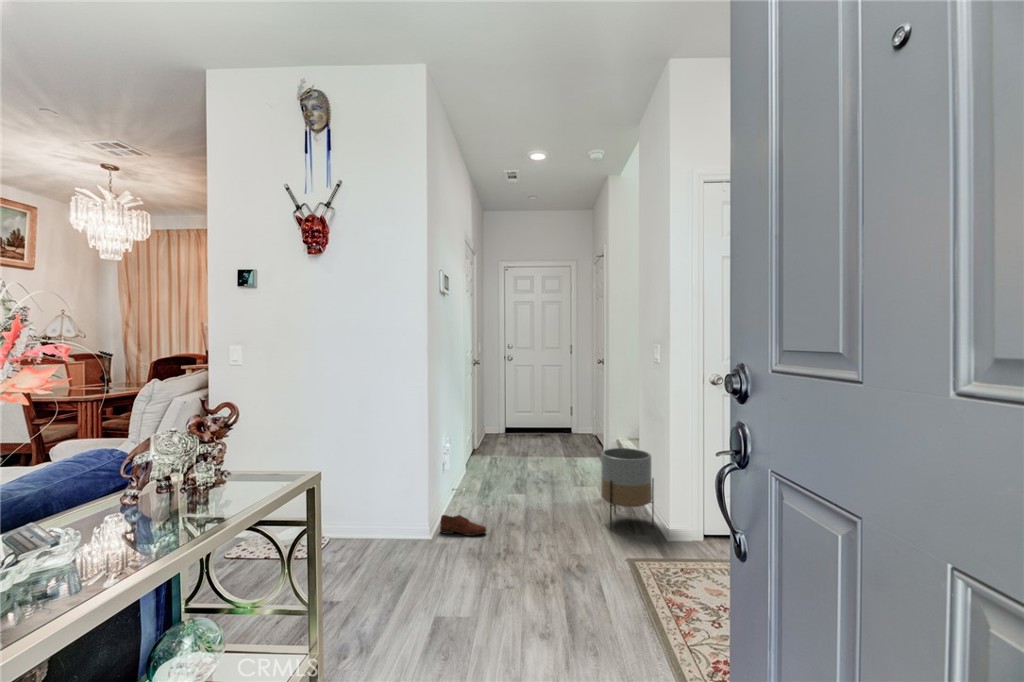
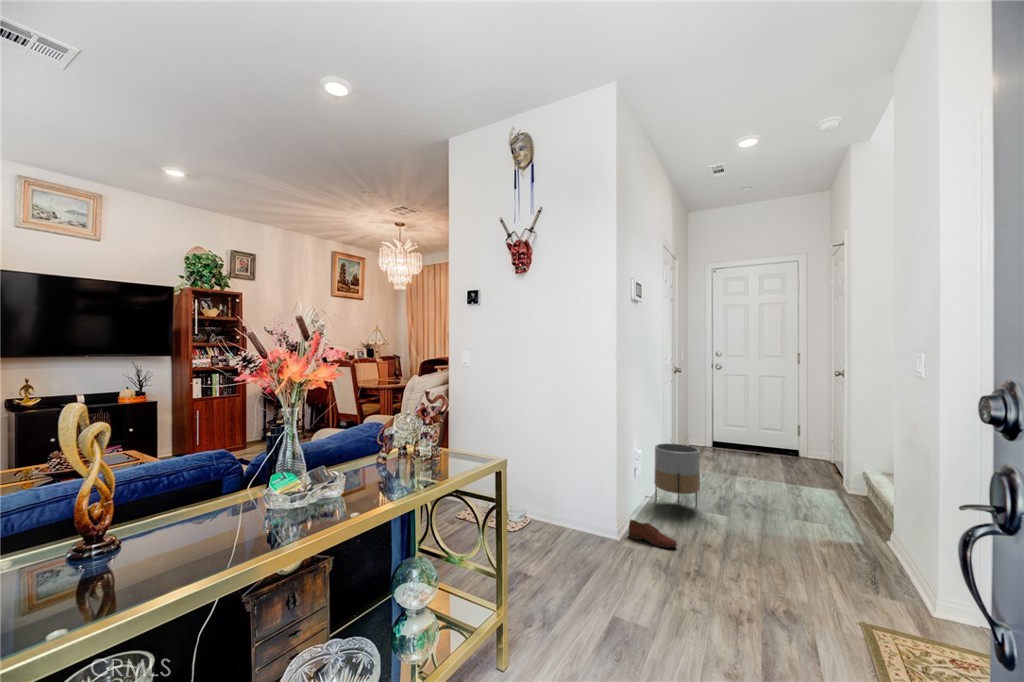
planter: present [601,448,654,530] -> present [654,443,700,516]

